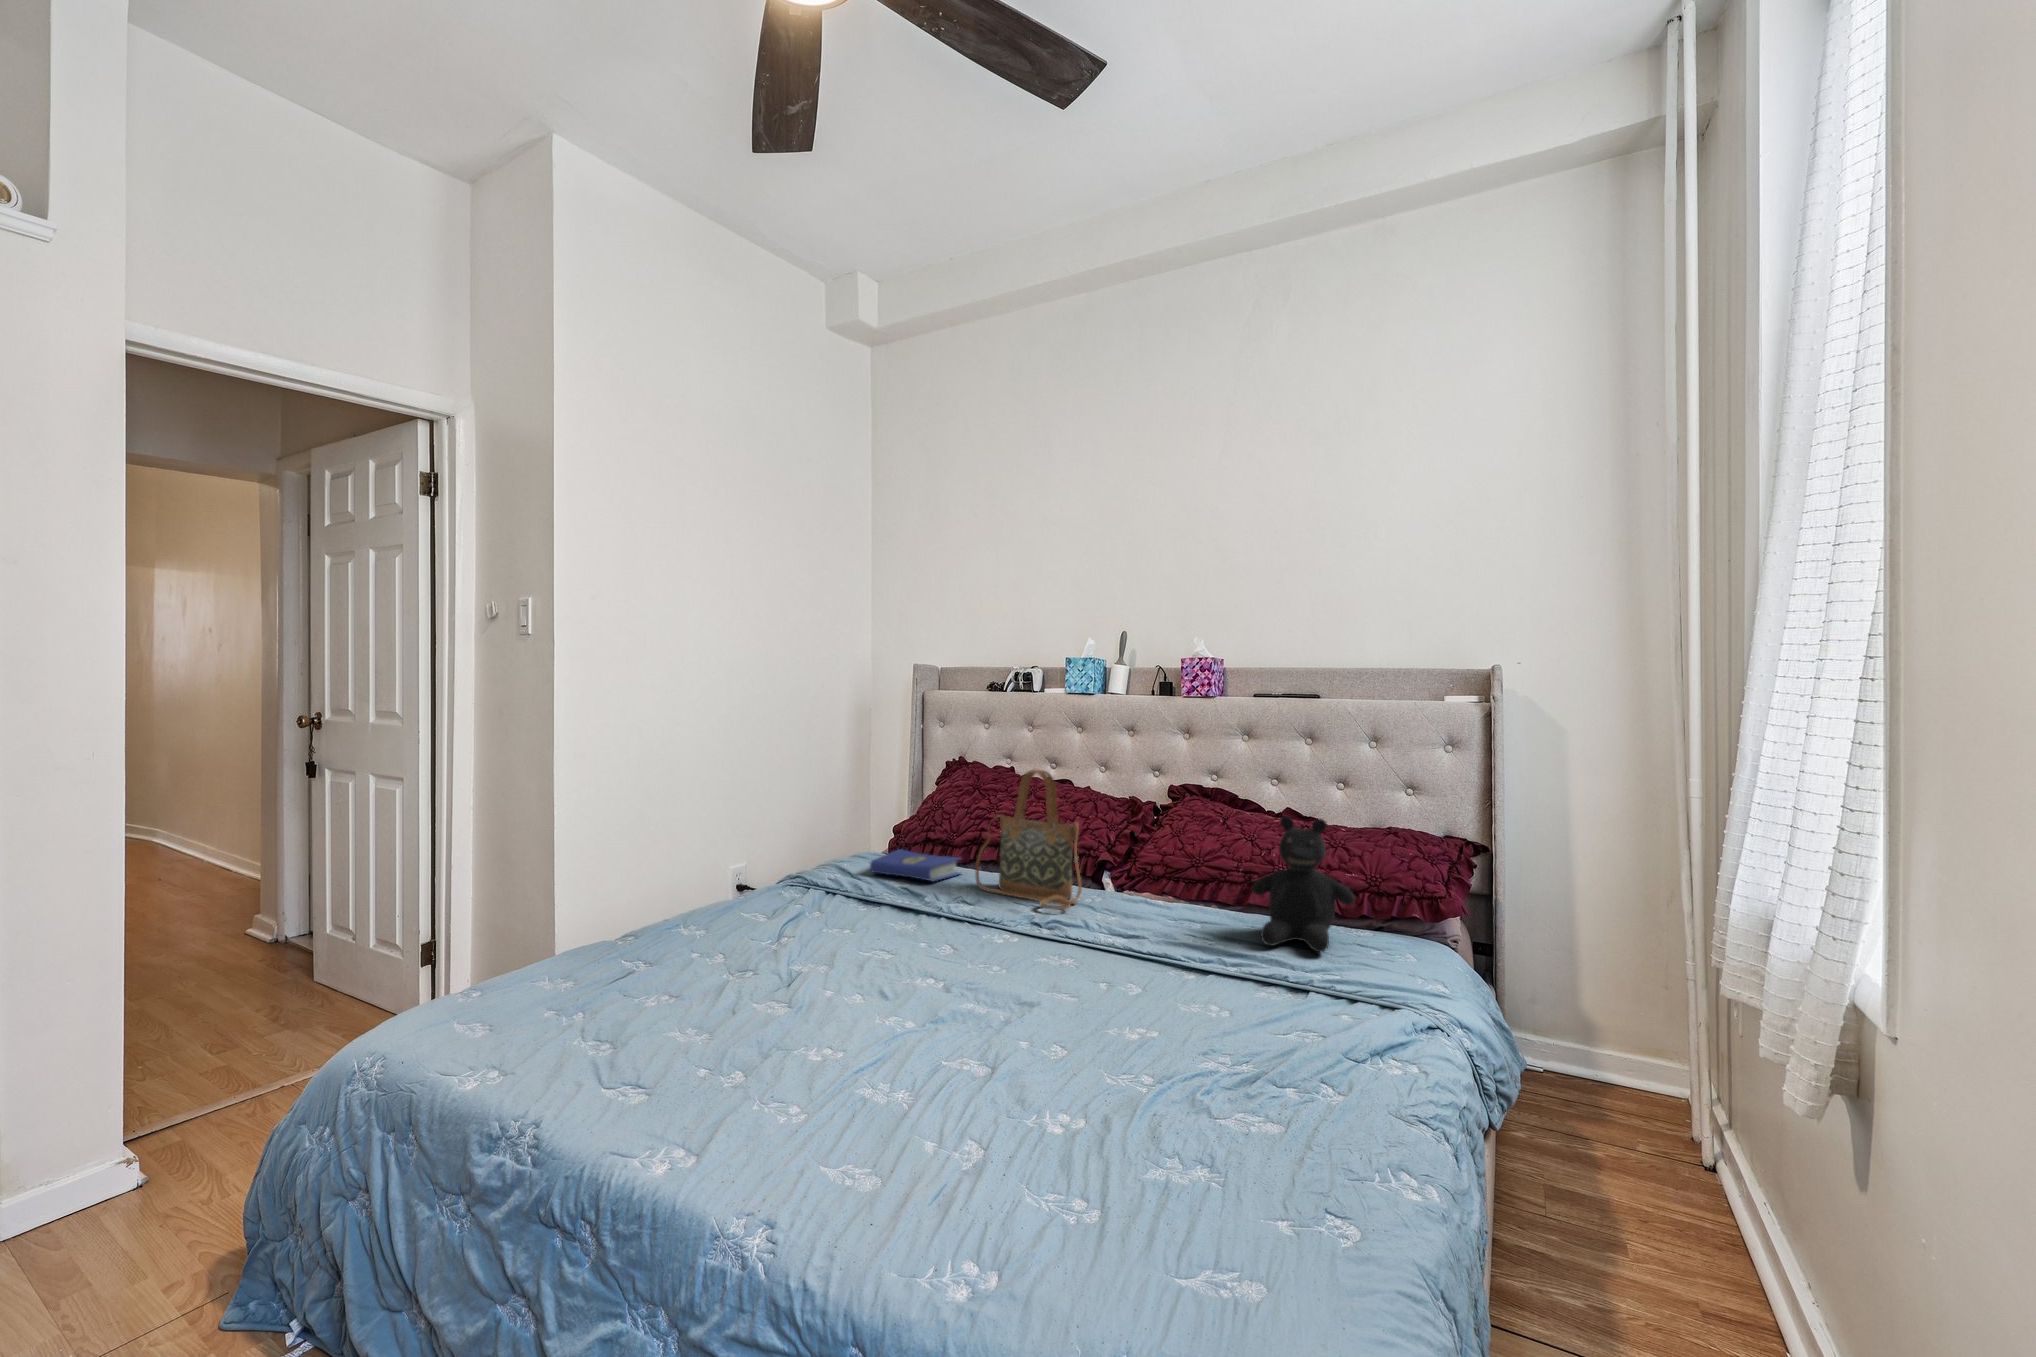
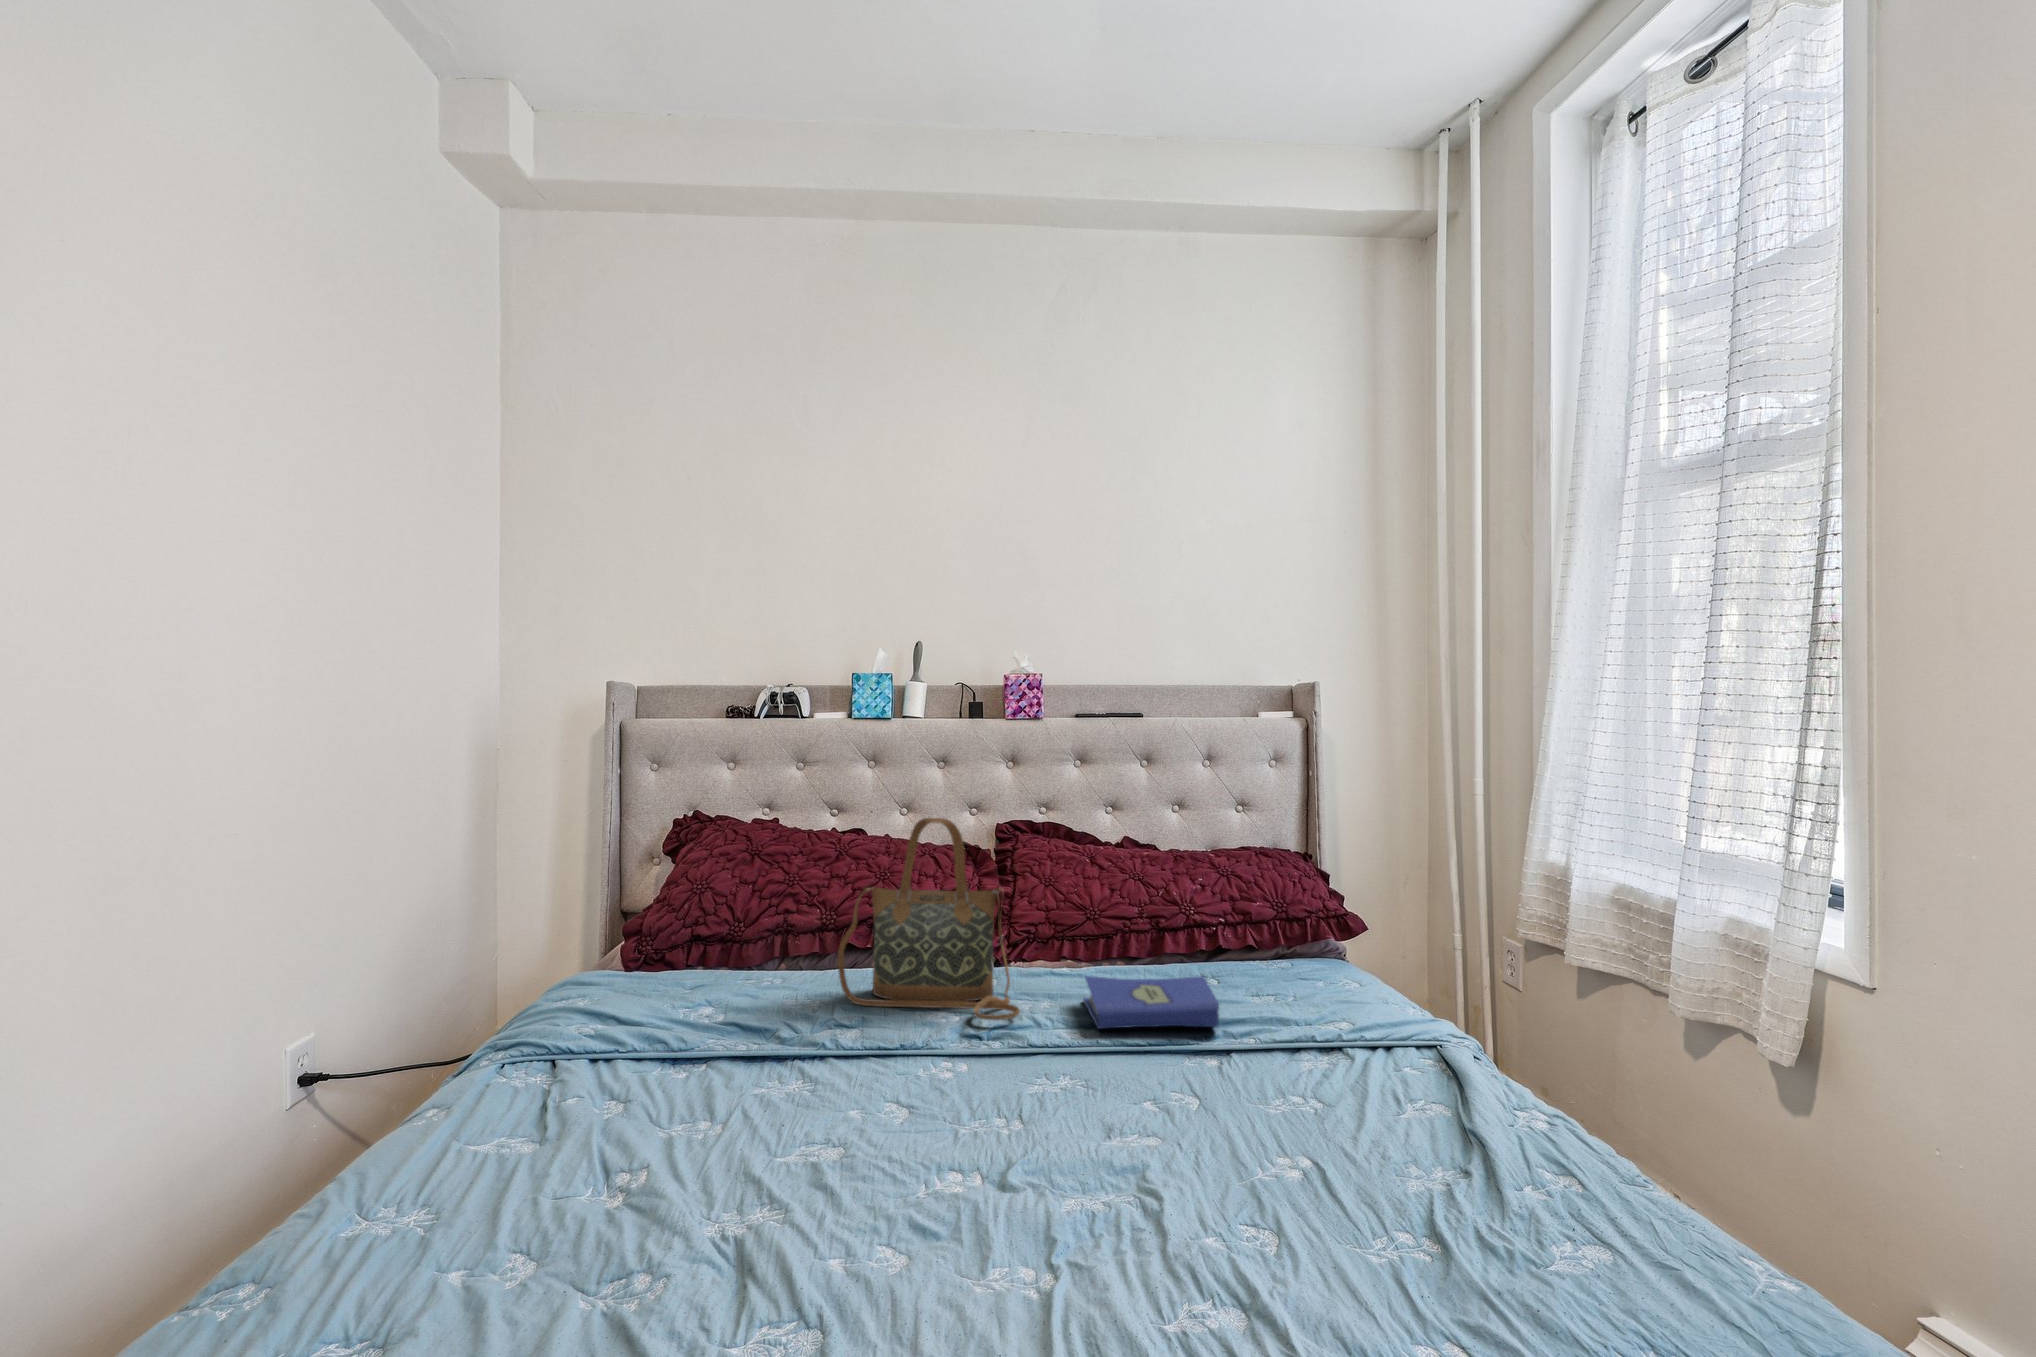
teddy bear: present [1252,816,1355,952] -> none [1242,852,1370,1021]
hardcover book: present [870,849,961,881] -> present [1083,976,1219,1029]

